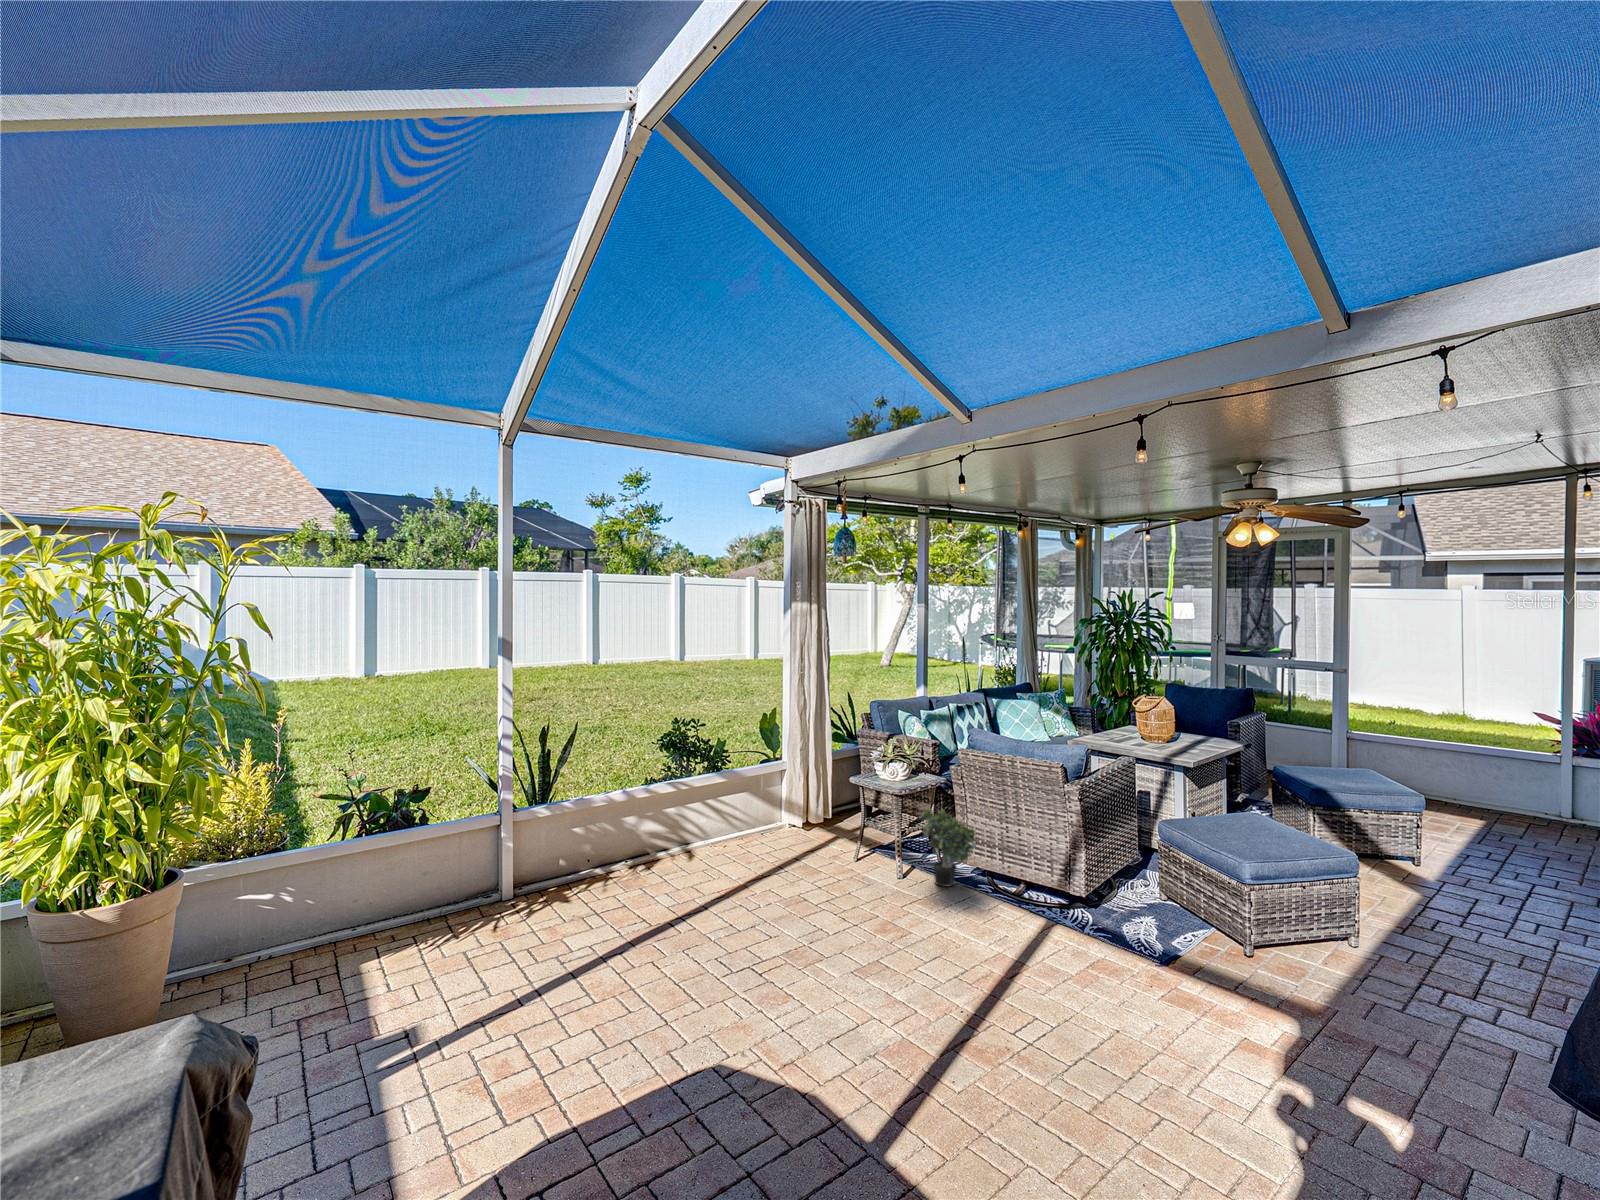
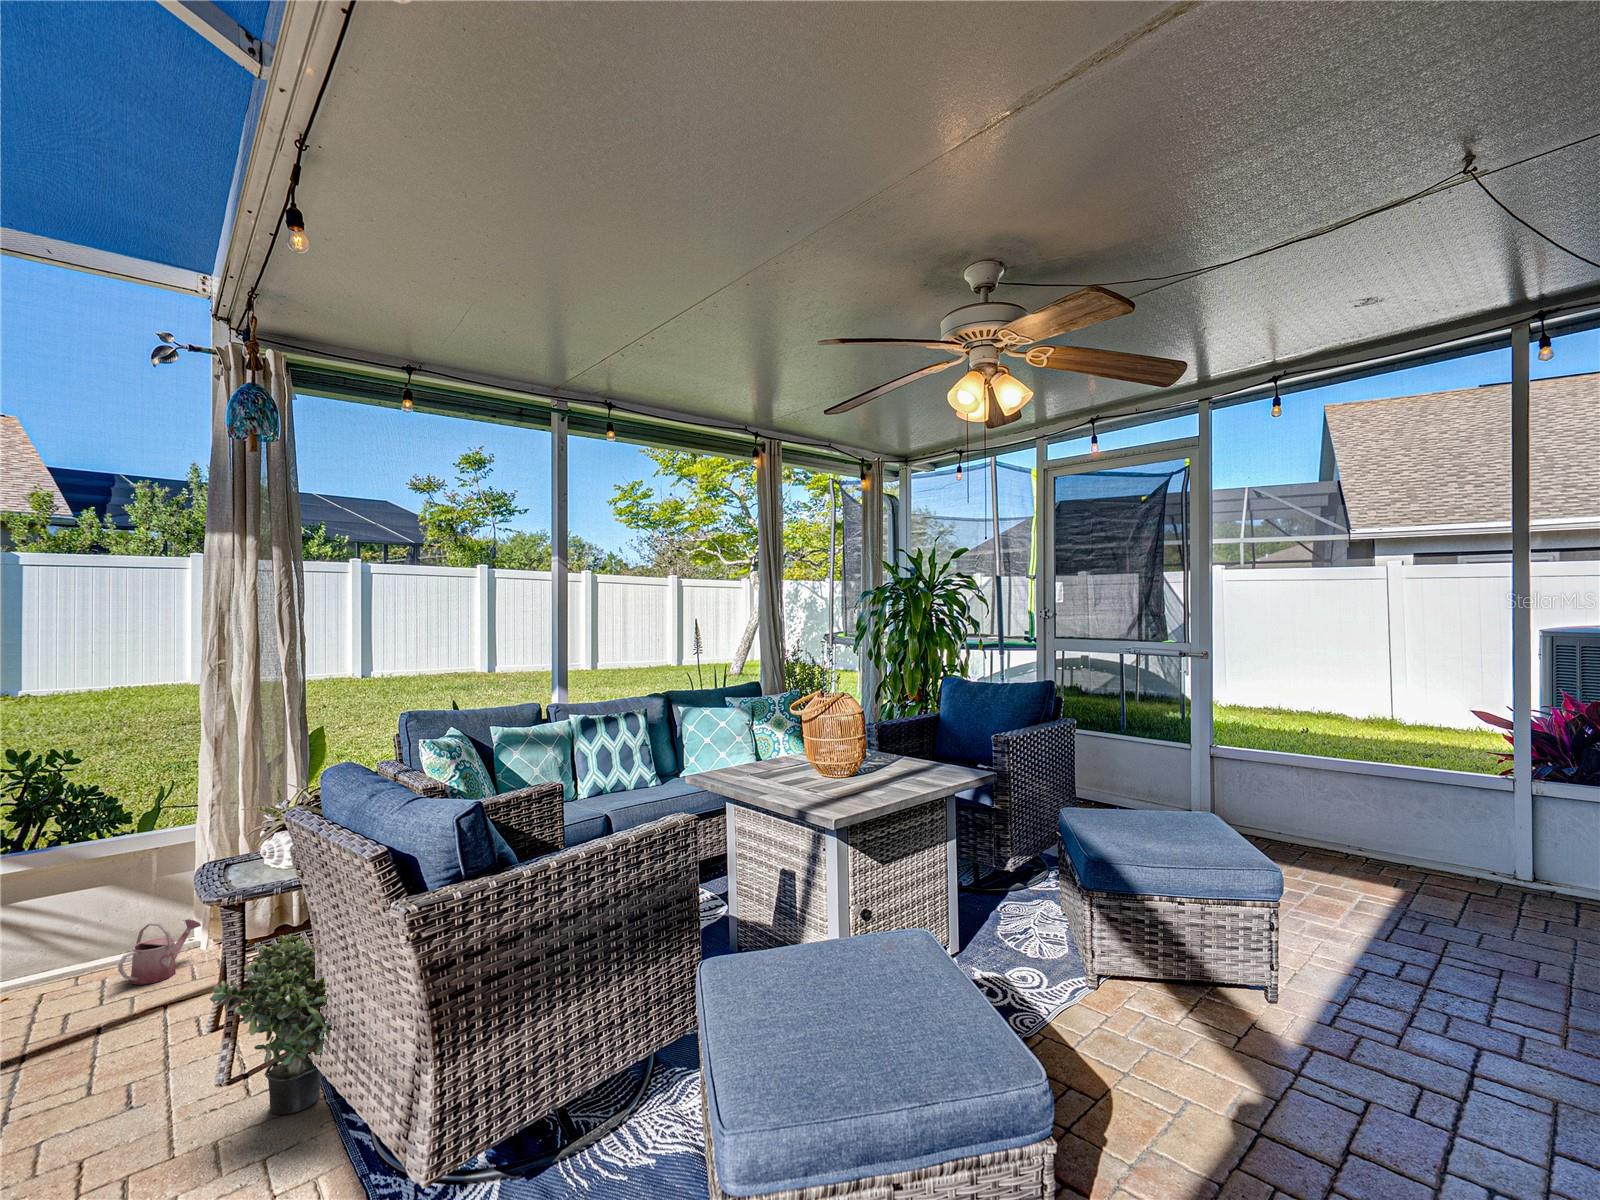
watering can: none [779,808,800,839] -> present [118,919,201,985]

